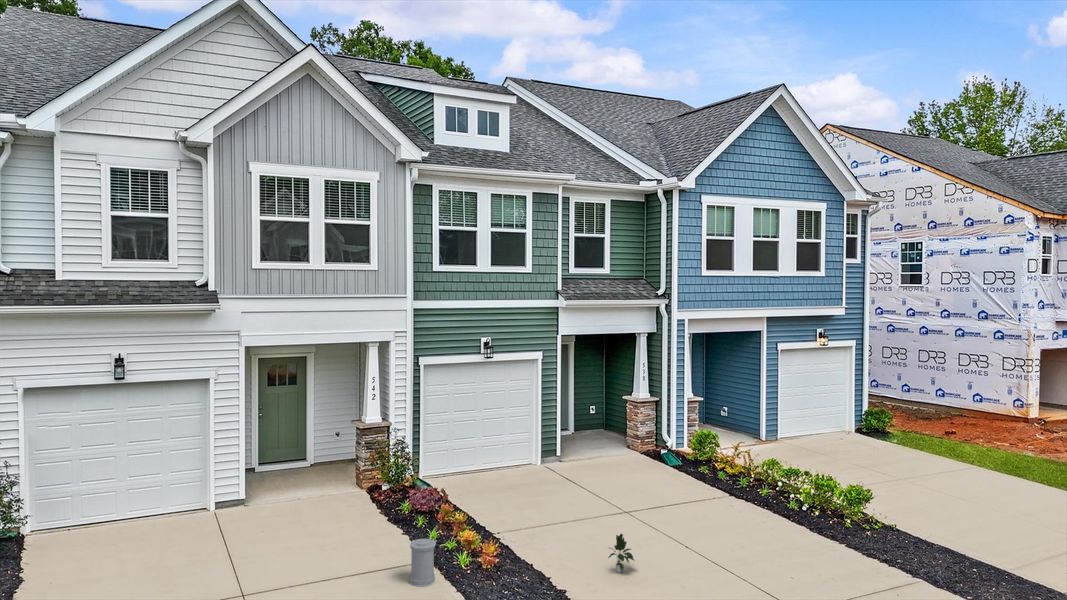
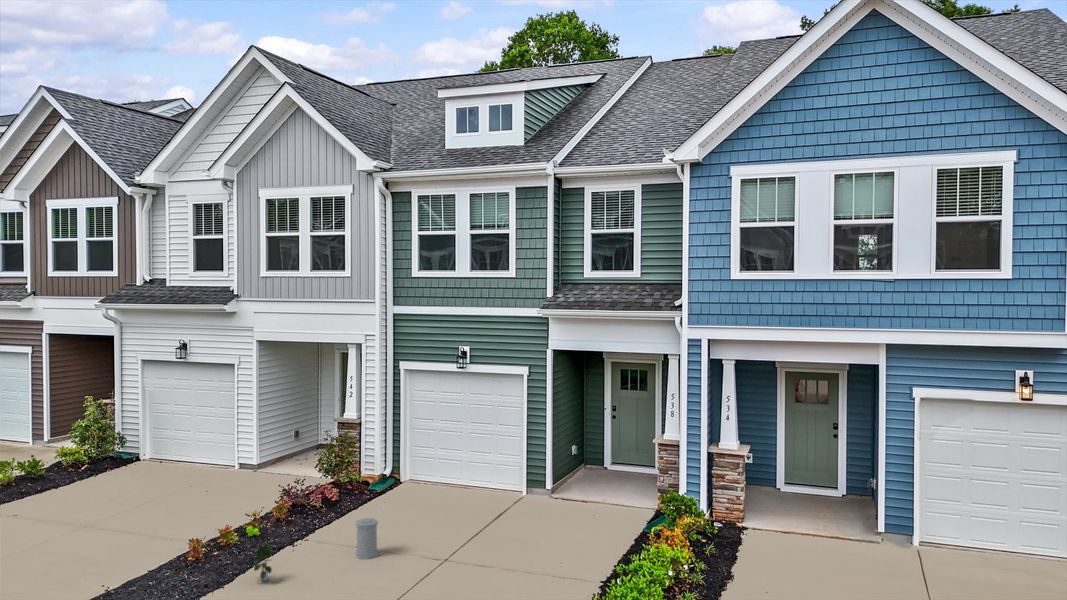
trash can: present [410,539,436,586] -> present [355,518,378,559]

